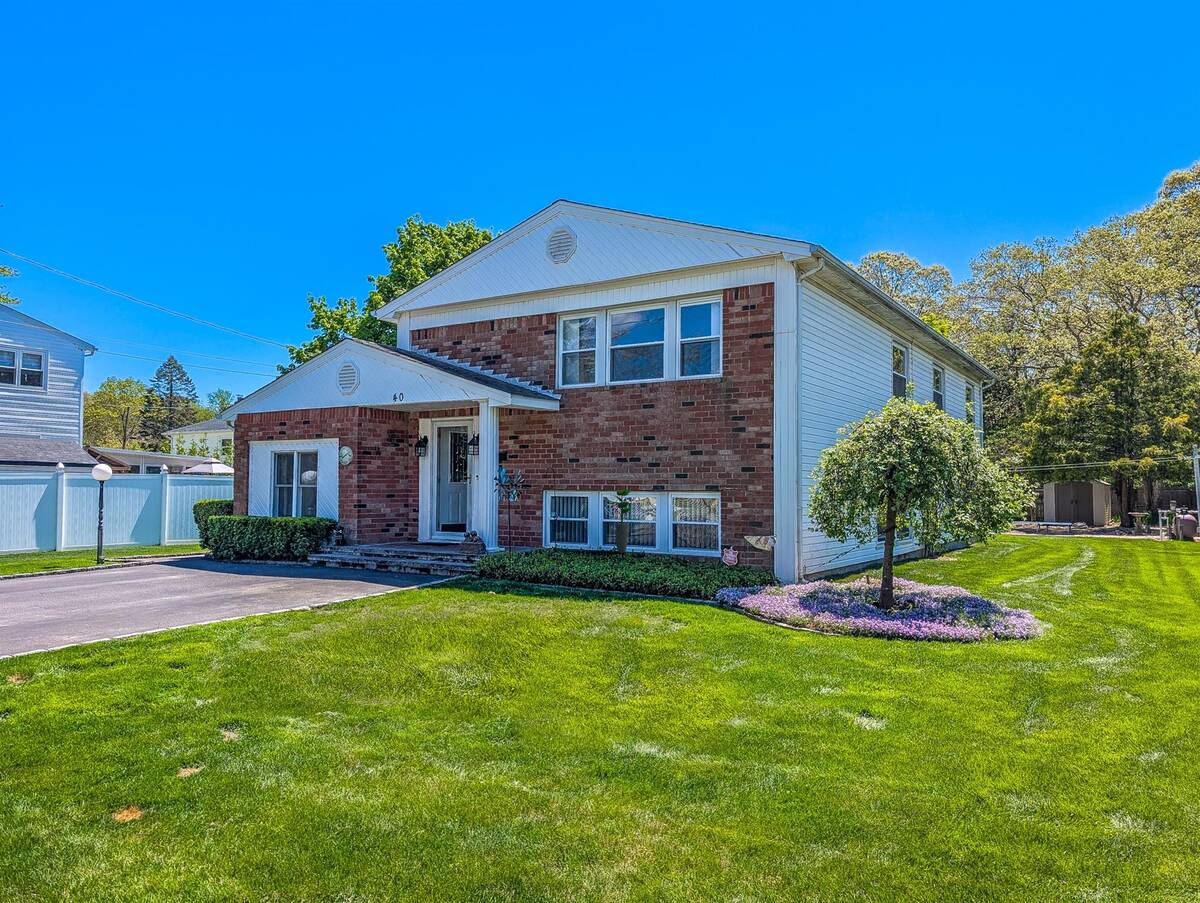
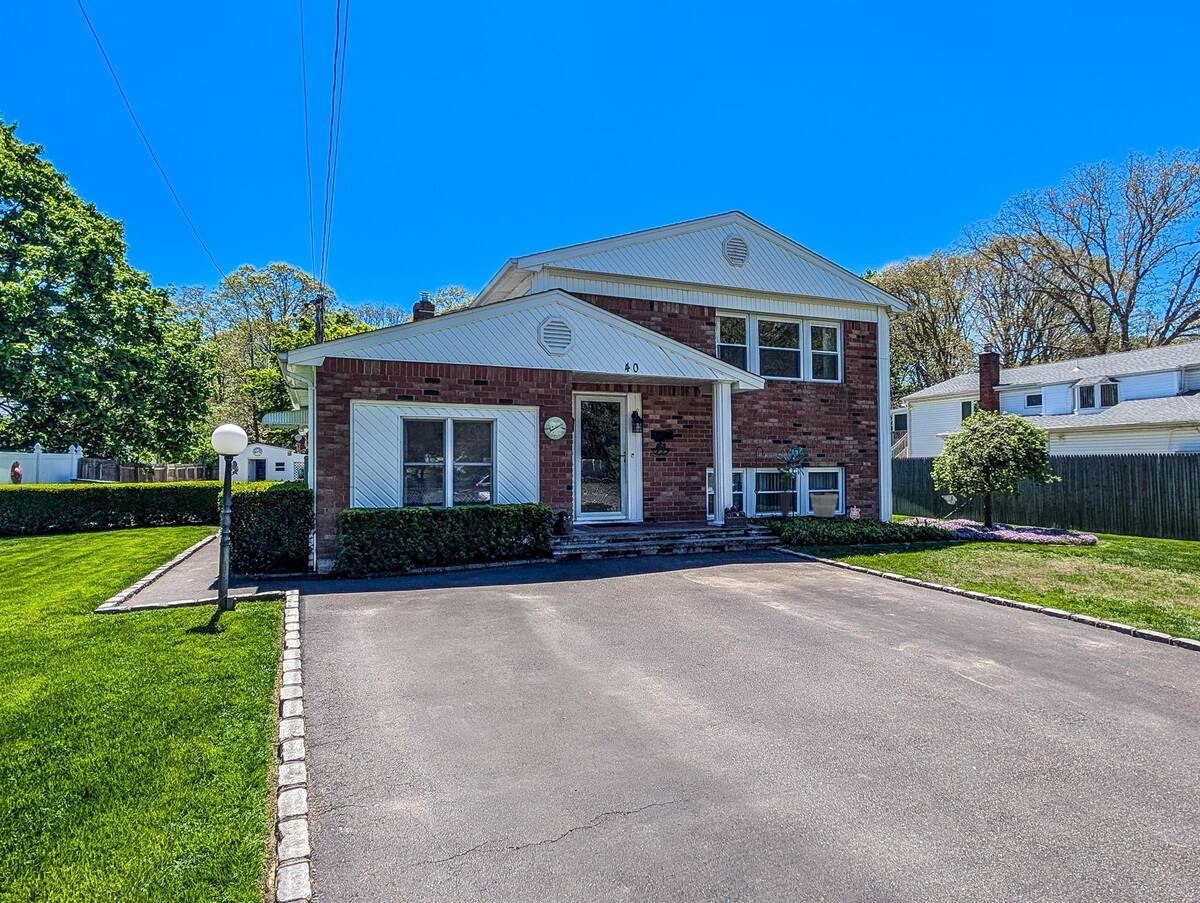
wooden bucket: none [654,527,690,560] -> present [810,493,838,517]

